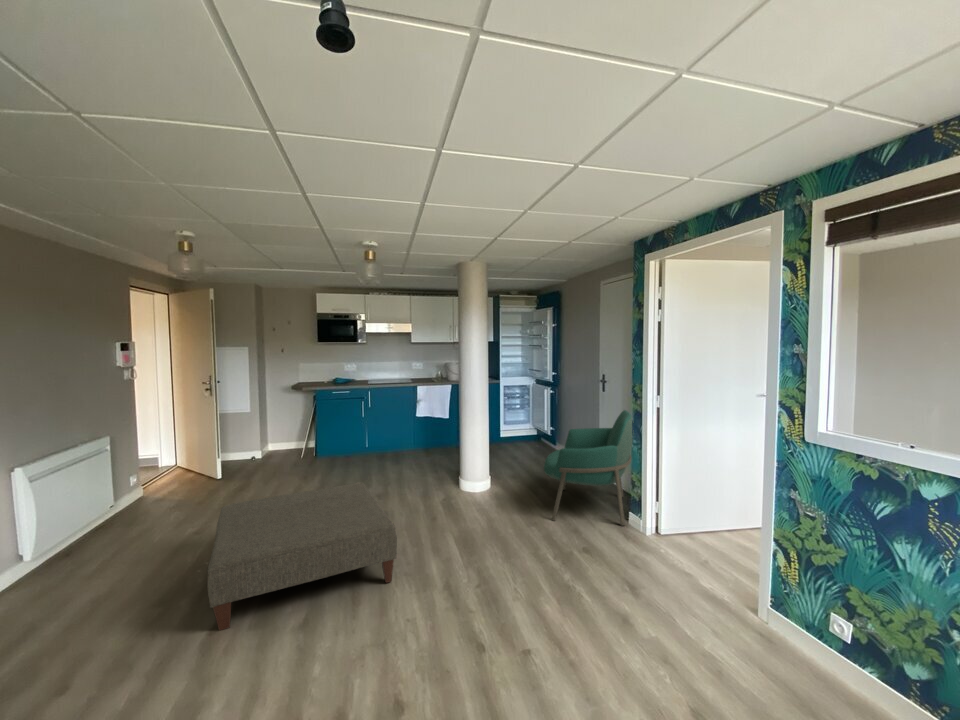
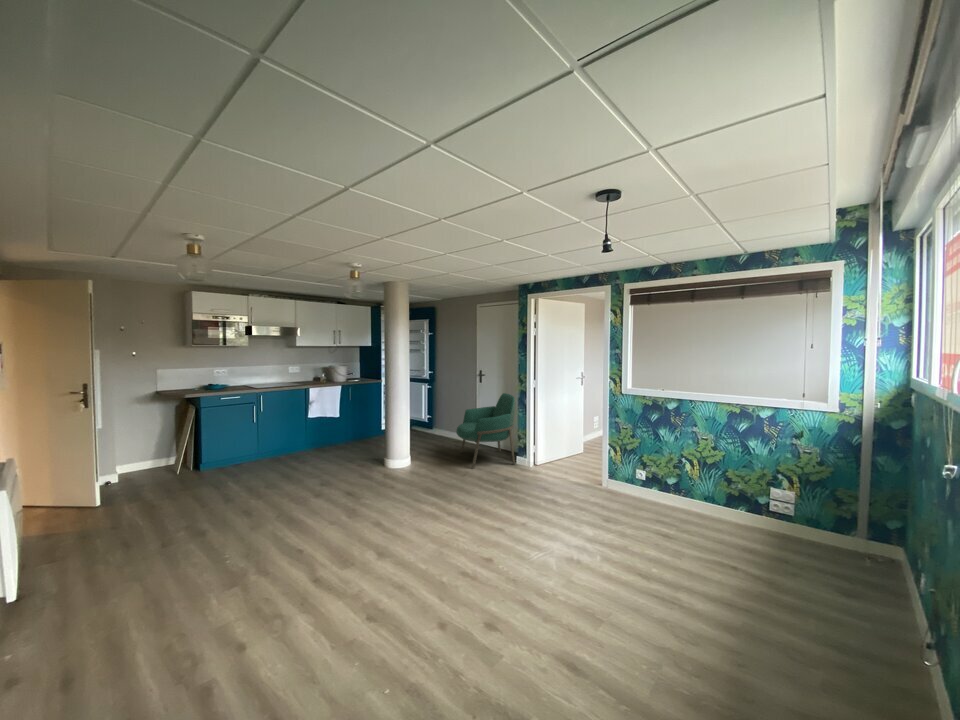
ottoman: present [207,482,397,630] -> none [239,458,414,563]

